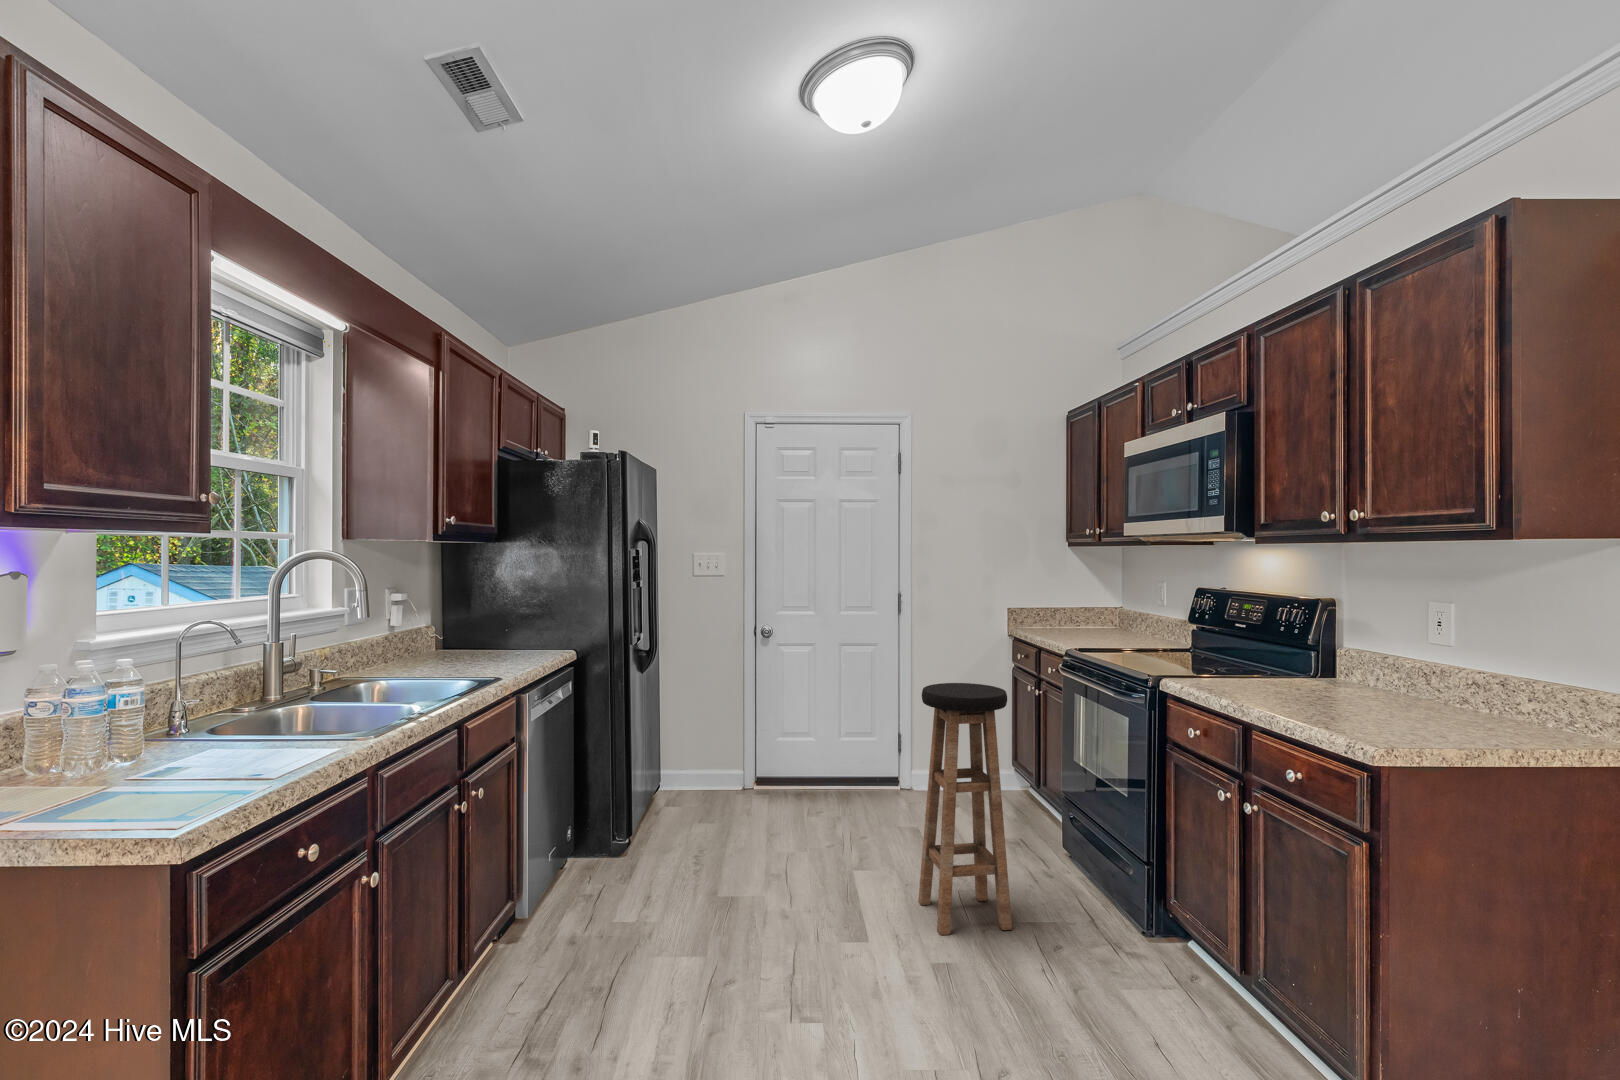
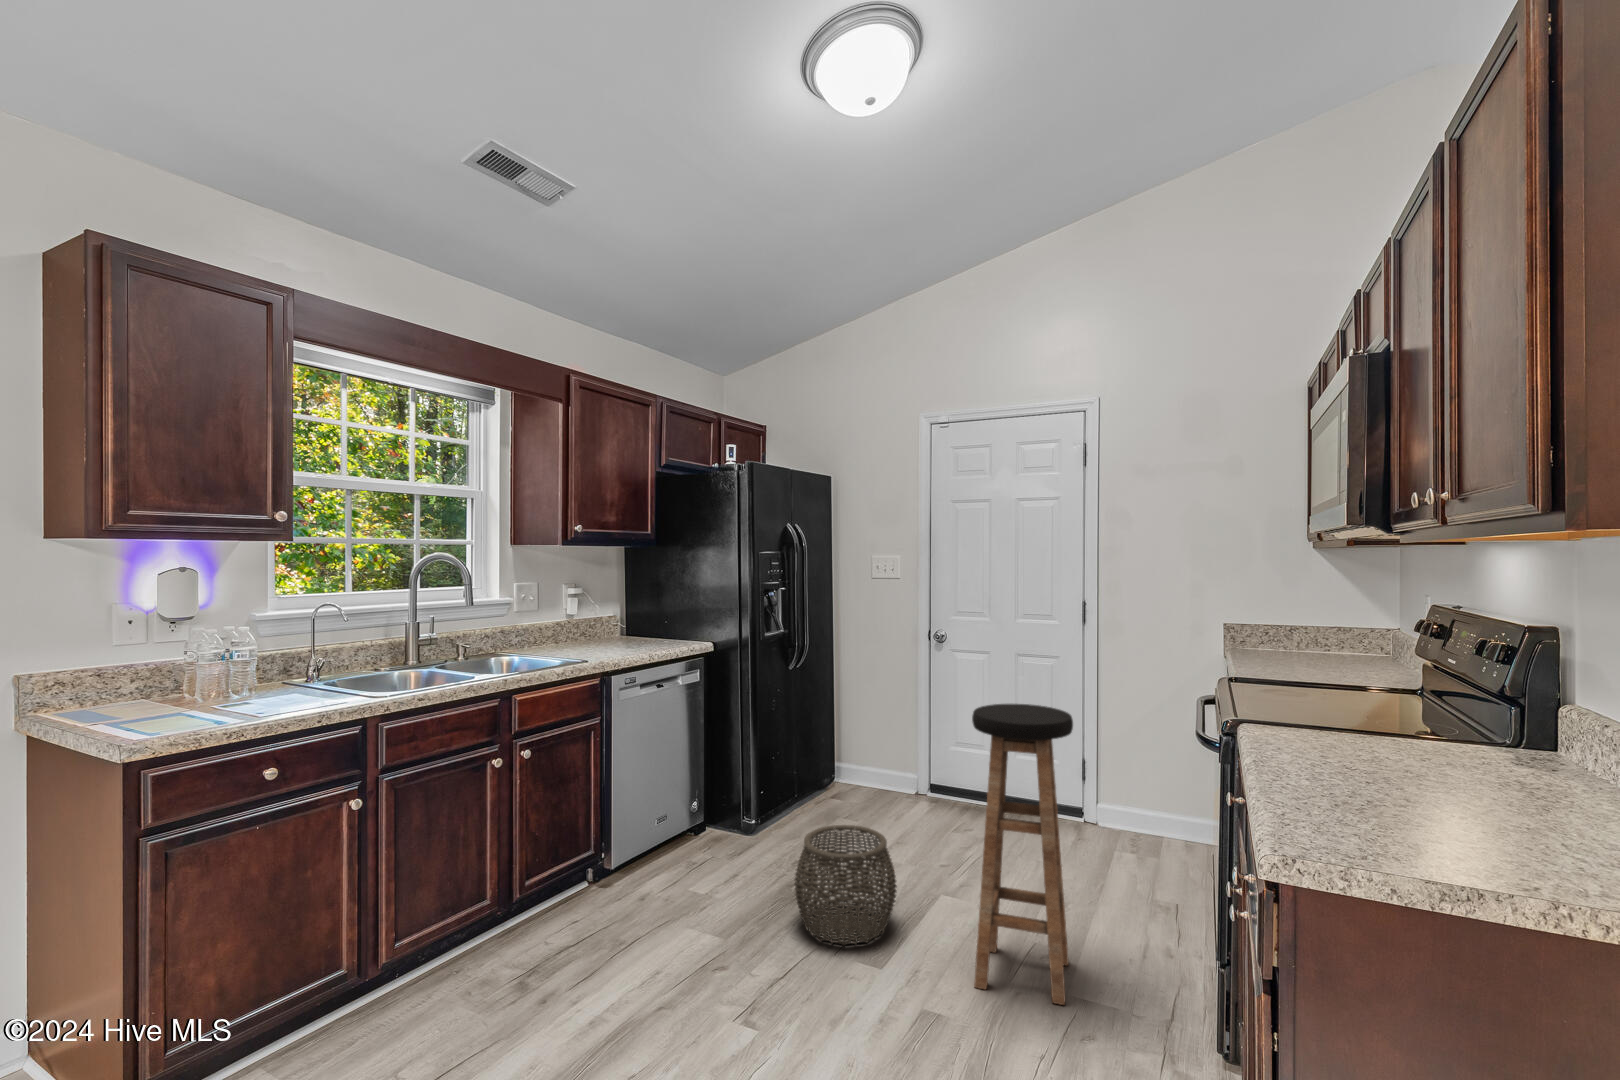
woven basket: none [745,817,844,932] -> present [794,825,896,945]

